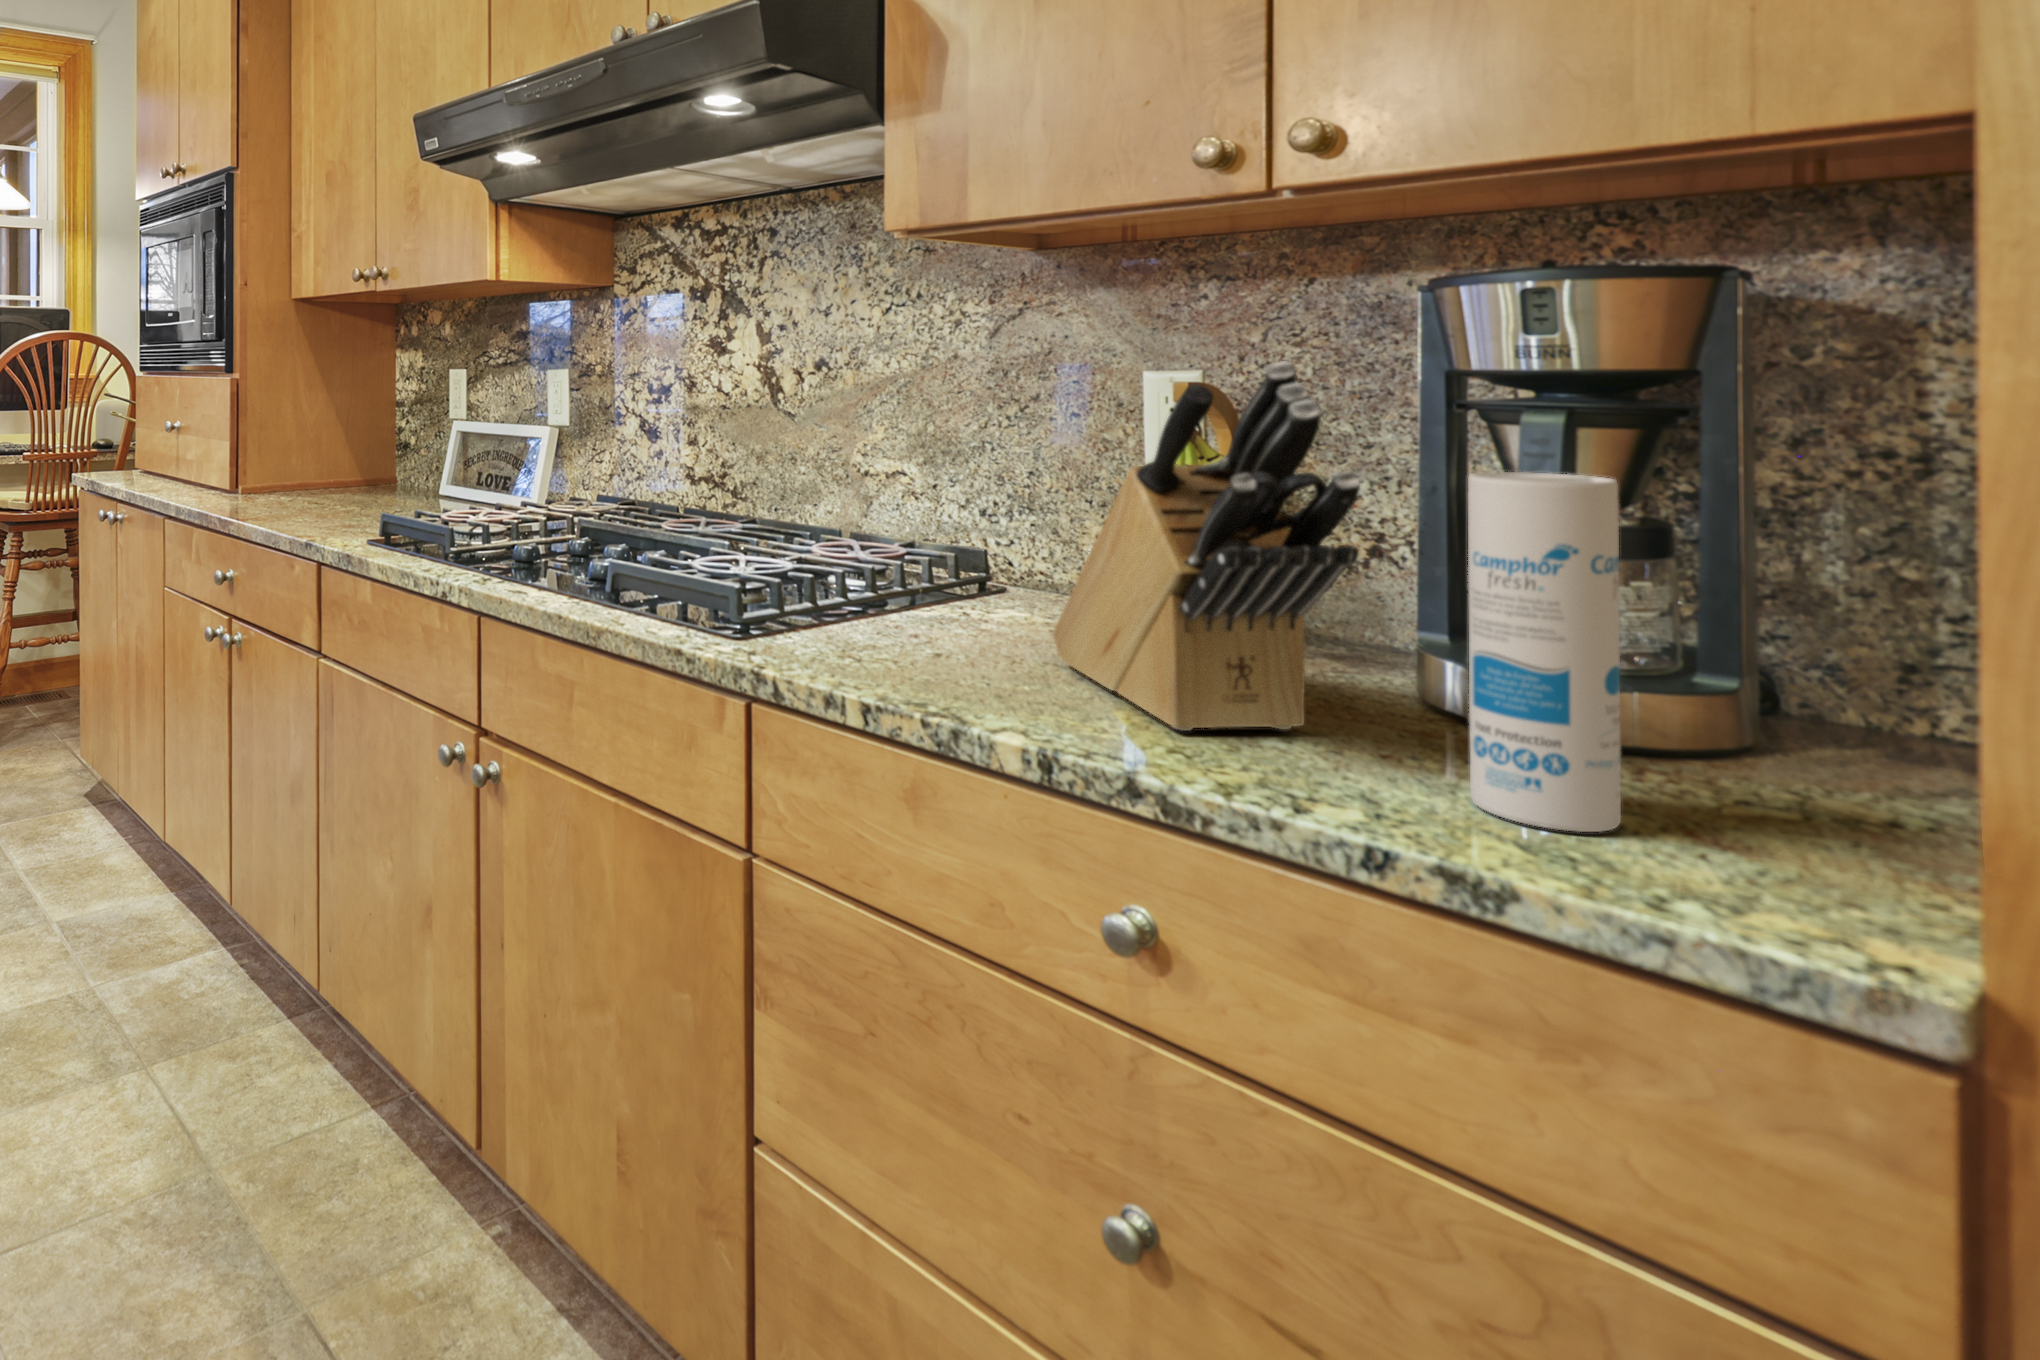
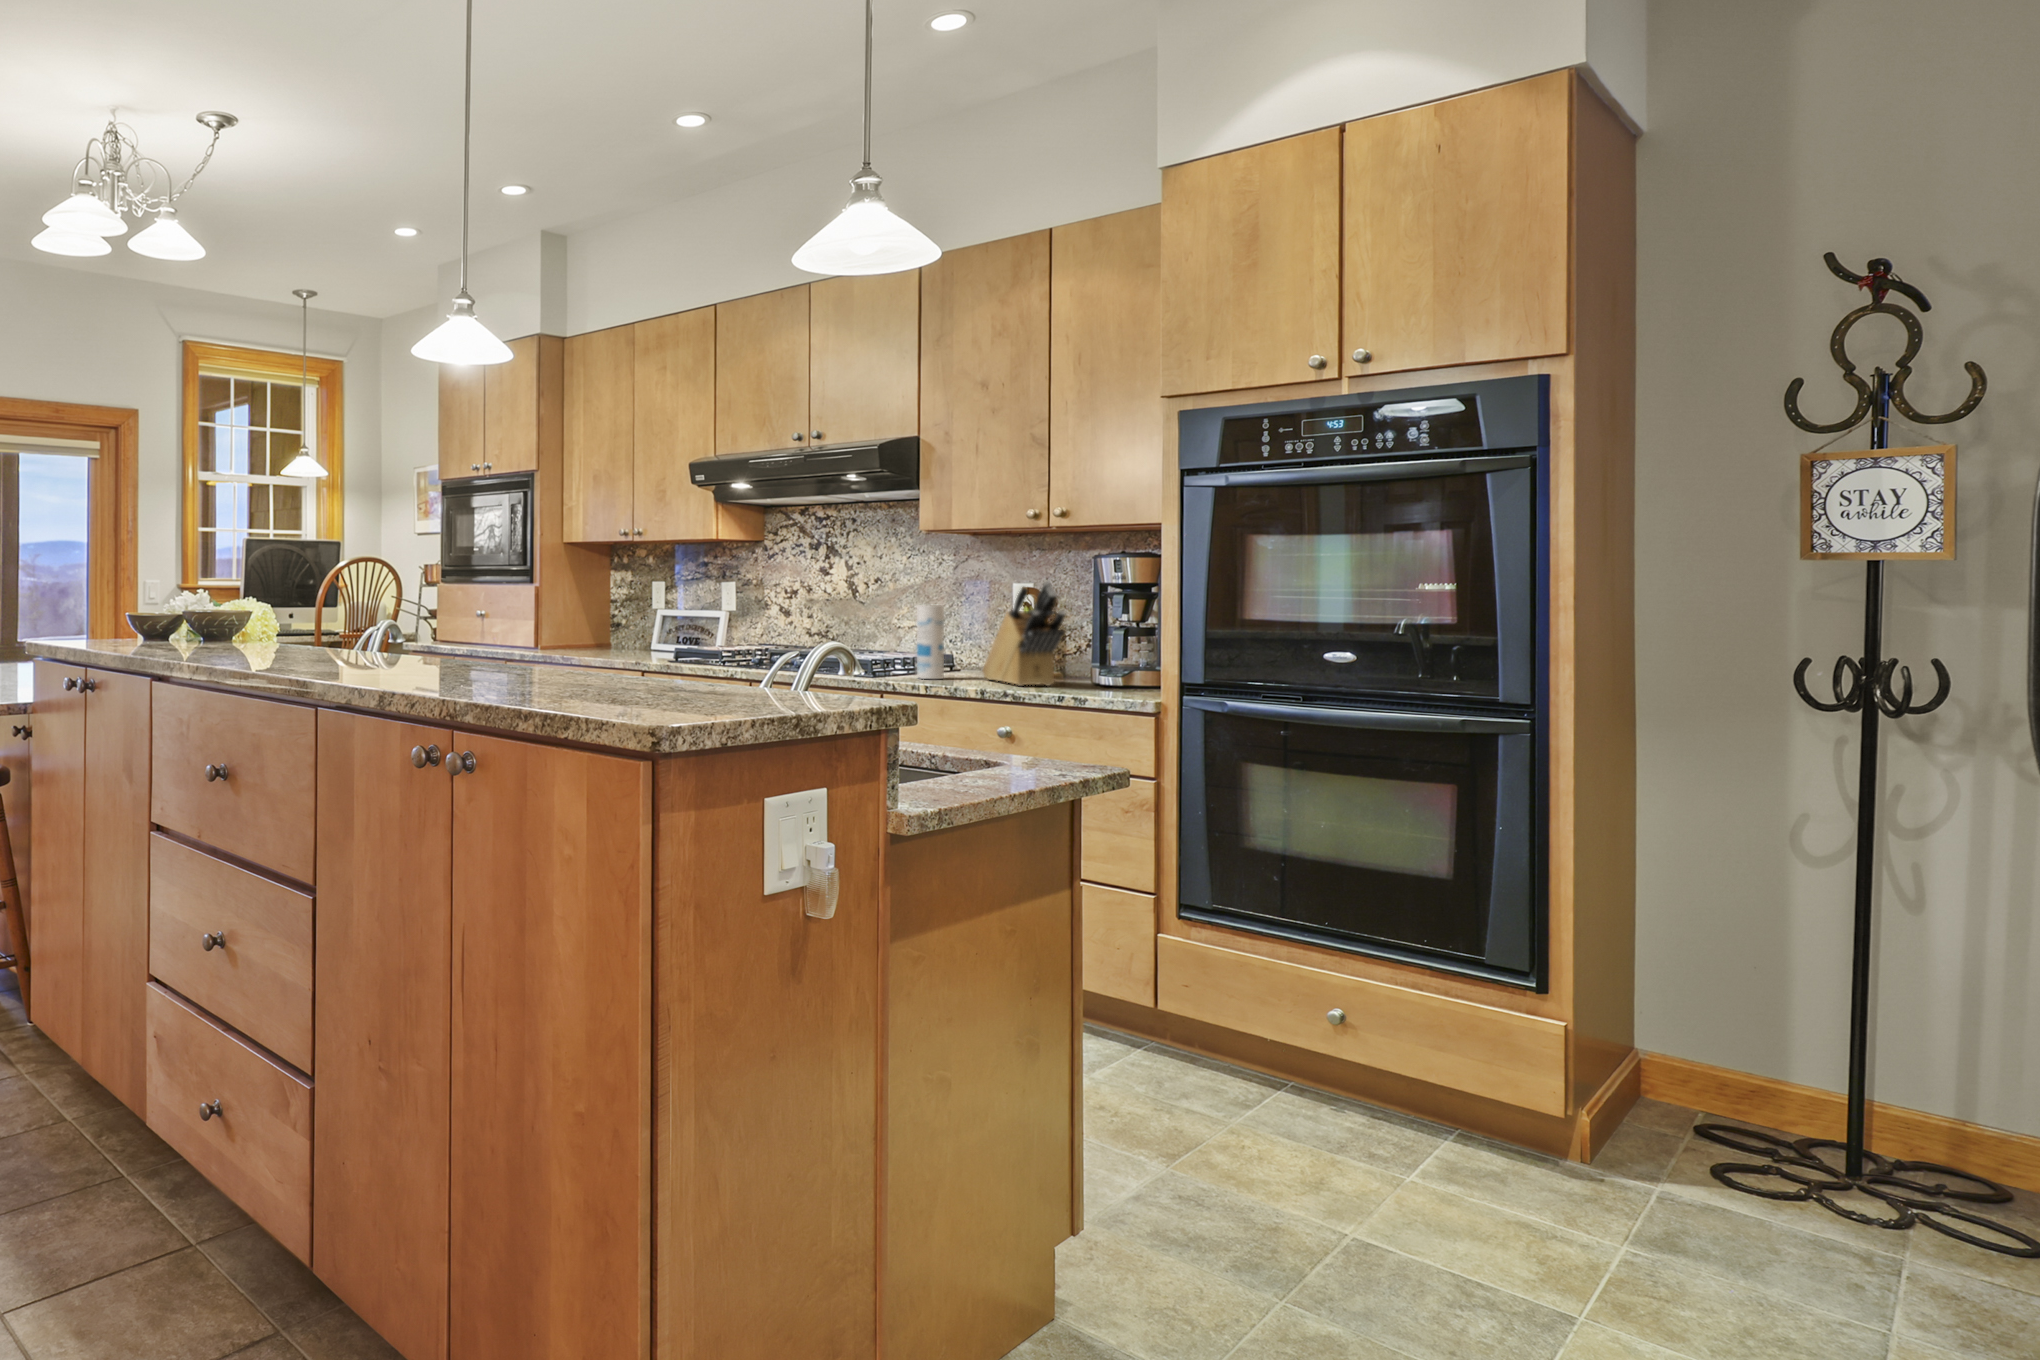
canister: present [1468,472,1621,832] -> present [917,605,944,679]

